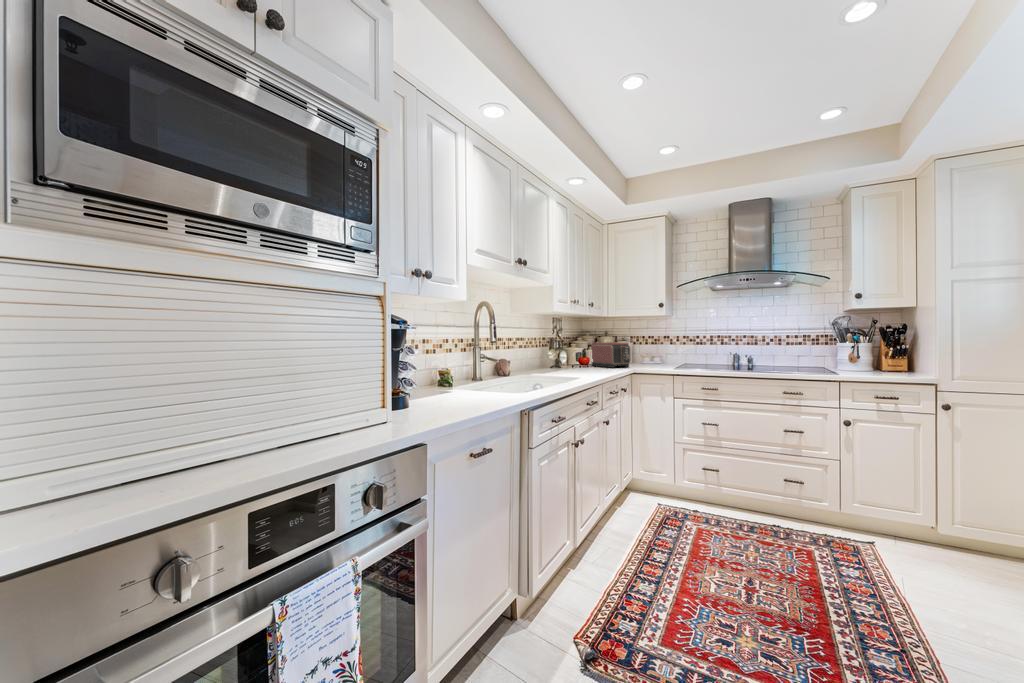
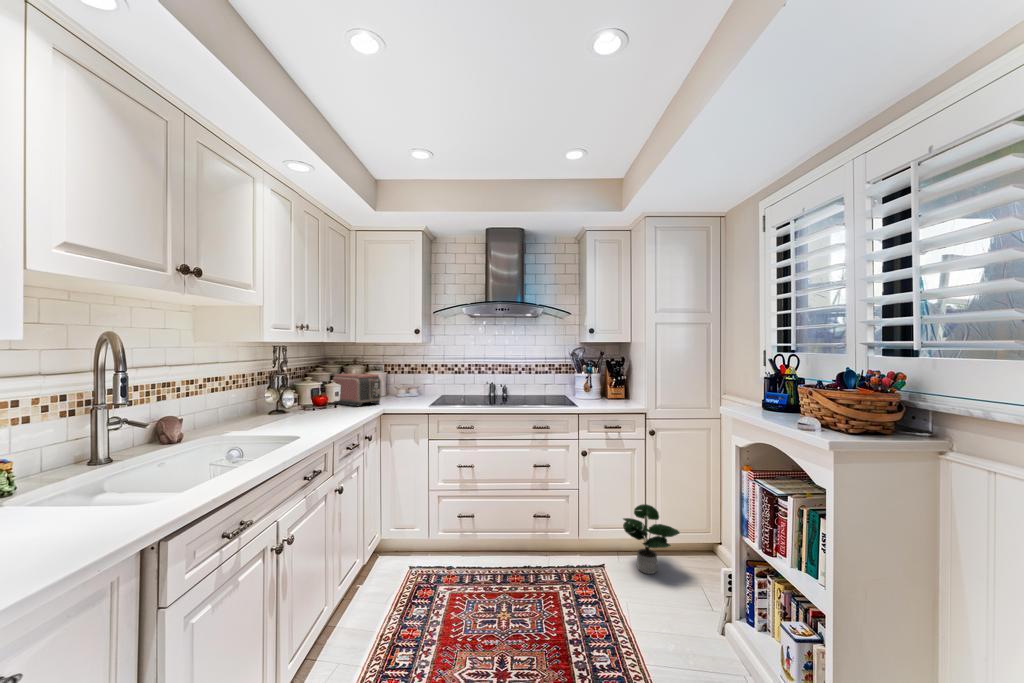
potted plant: none [899,488,988,563] -> present [623,504,680,574]

